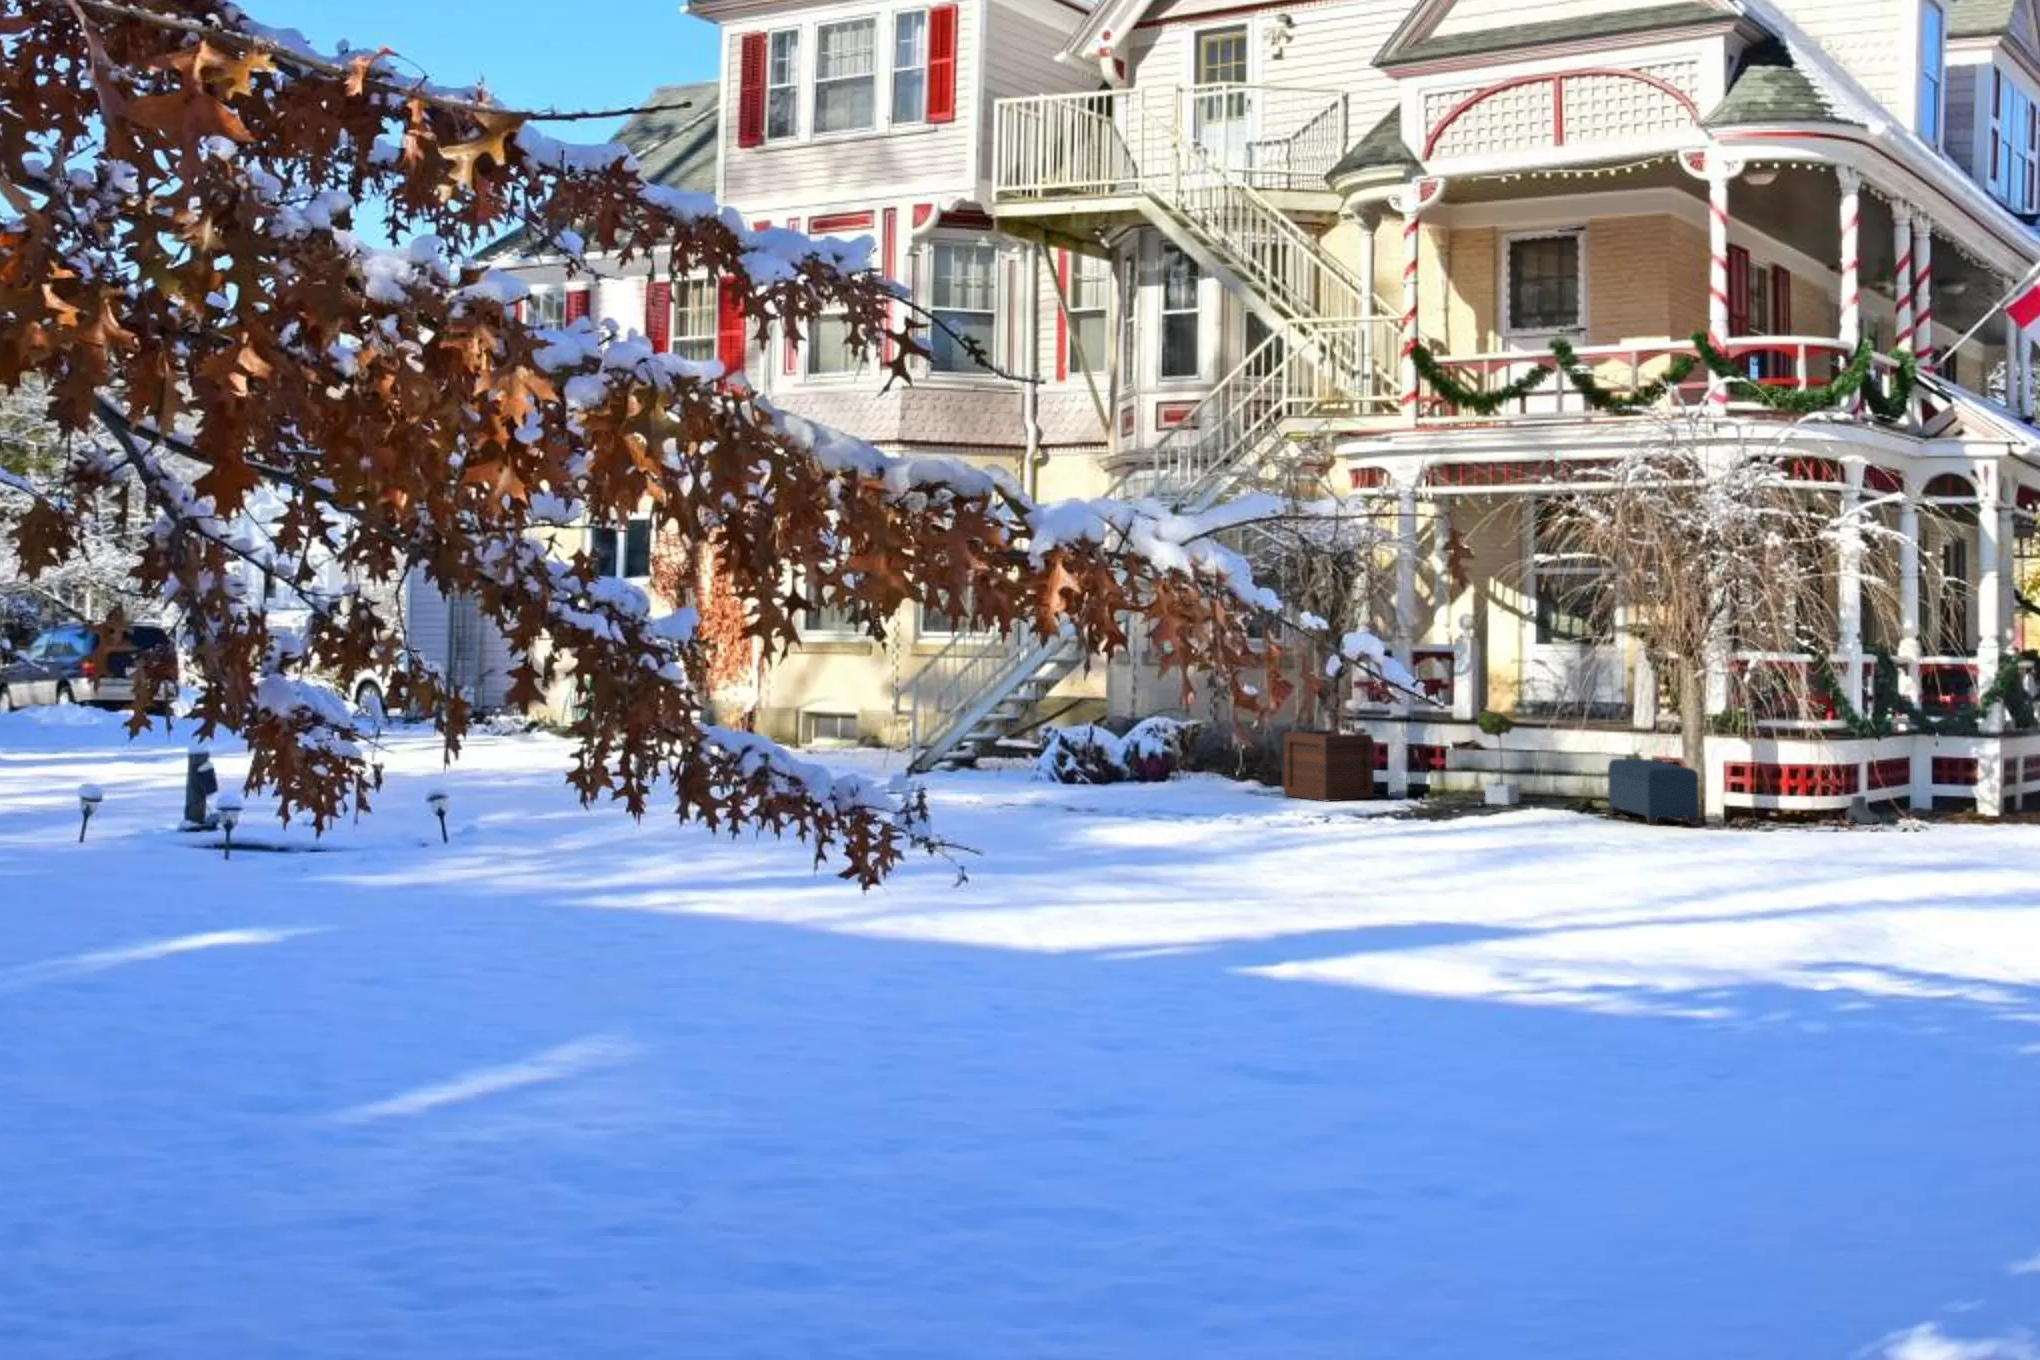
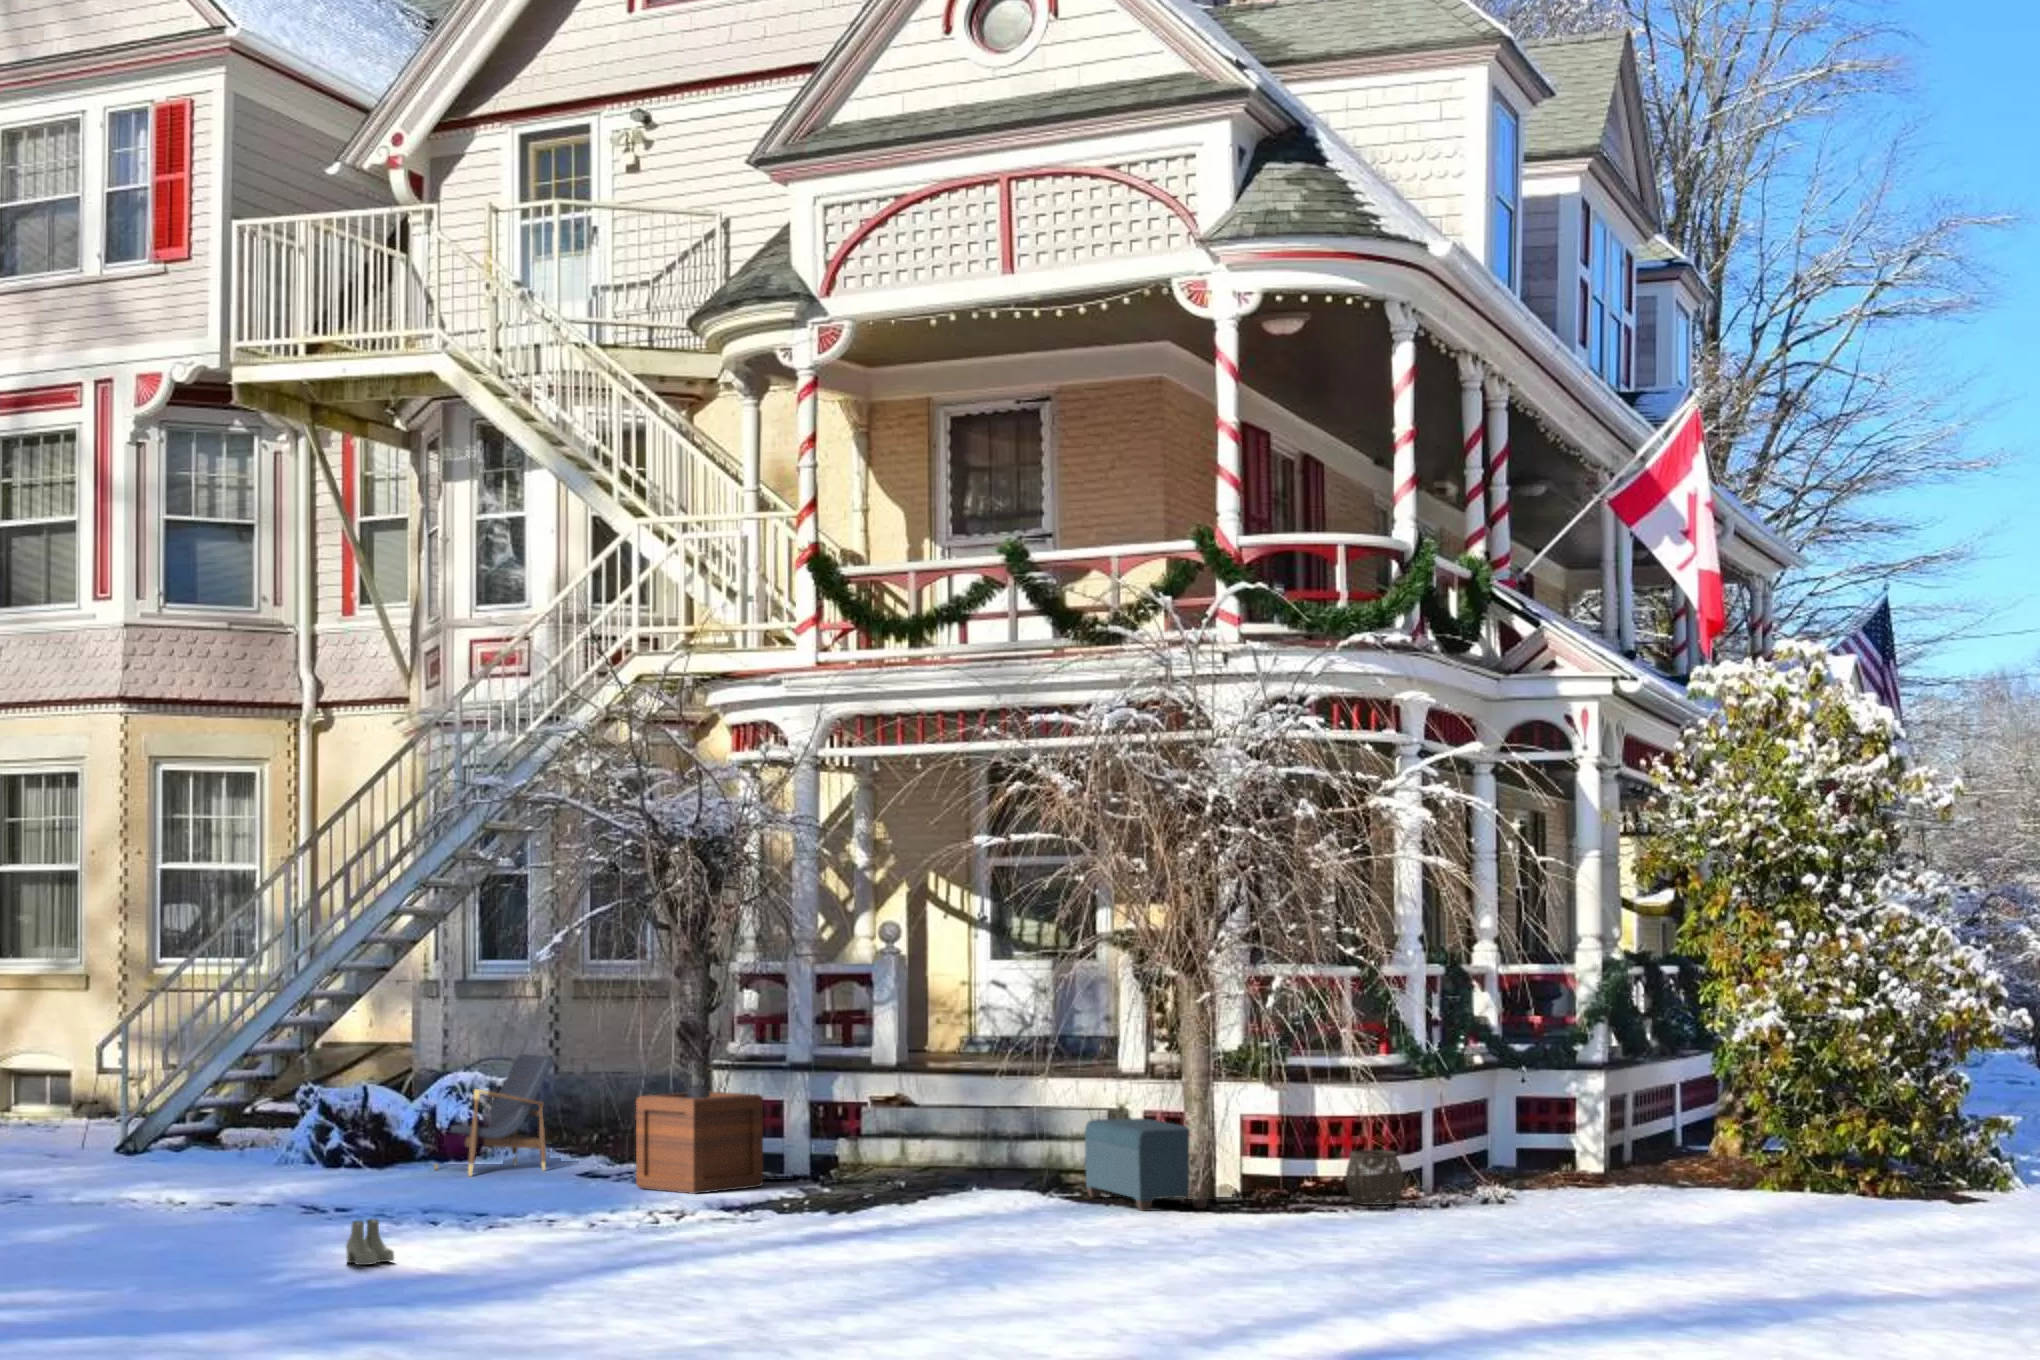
lounge chair: none [1130,699,1222,783] -> present [434,1054,554,1176]
potted tree: present [1478,710,1519,805] -> none [906,1055,965,1190]
woven basket: none [1800,788,1844,827] -> present [1346,1150,1403,1205]
boots: present [1848,796,1880,824] -> present [346,1219,394,1265]

